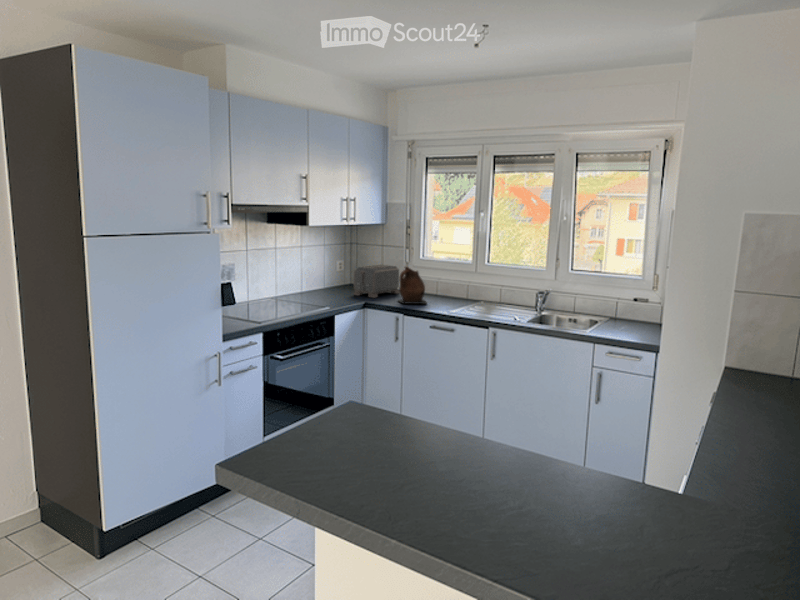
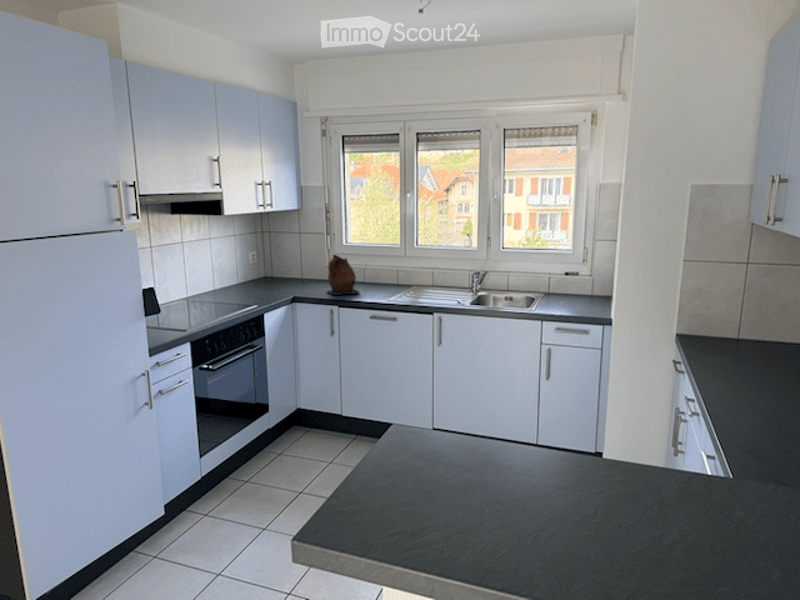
toaster: present [354,265,399,298] -> none [273,254,324,291]

